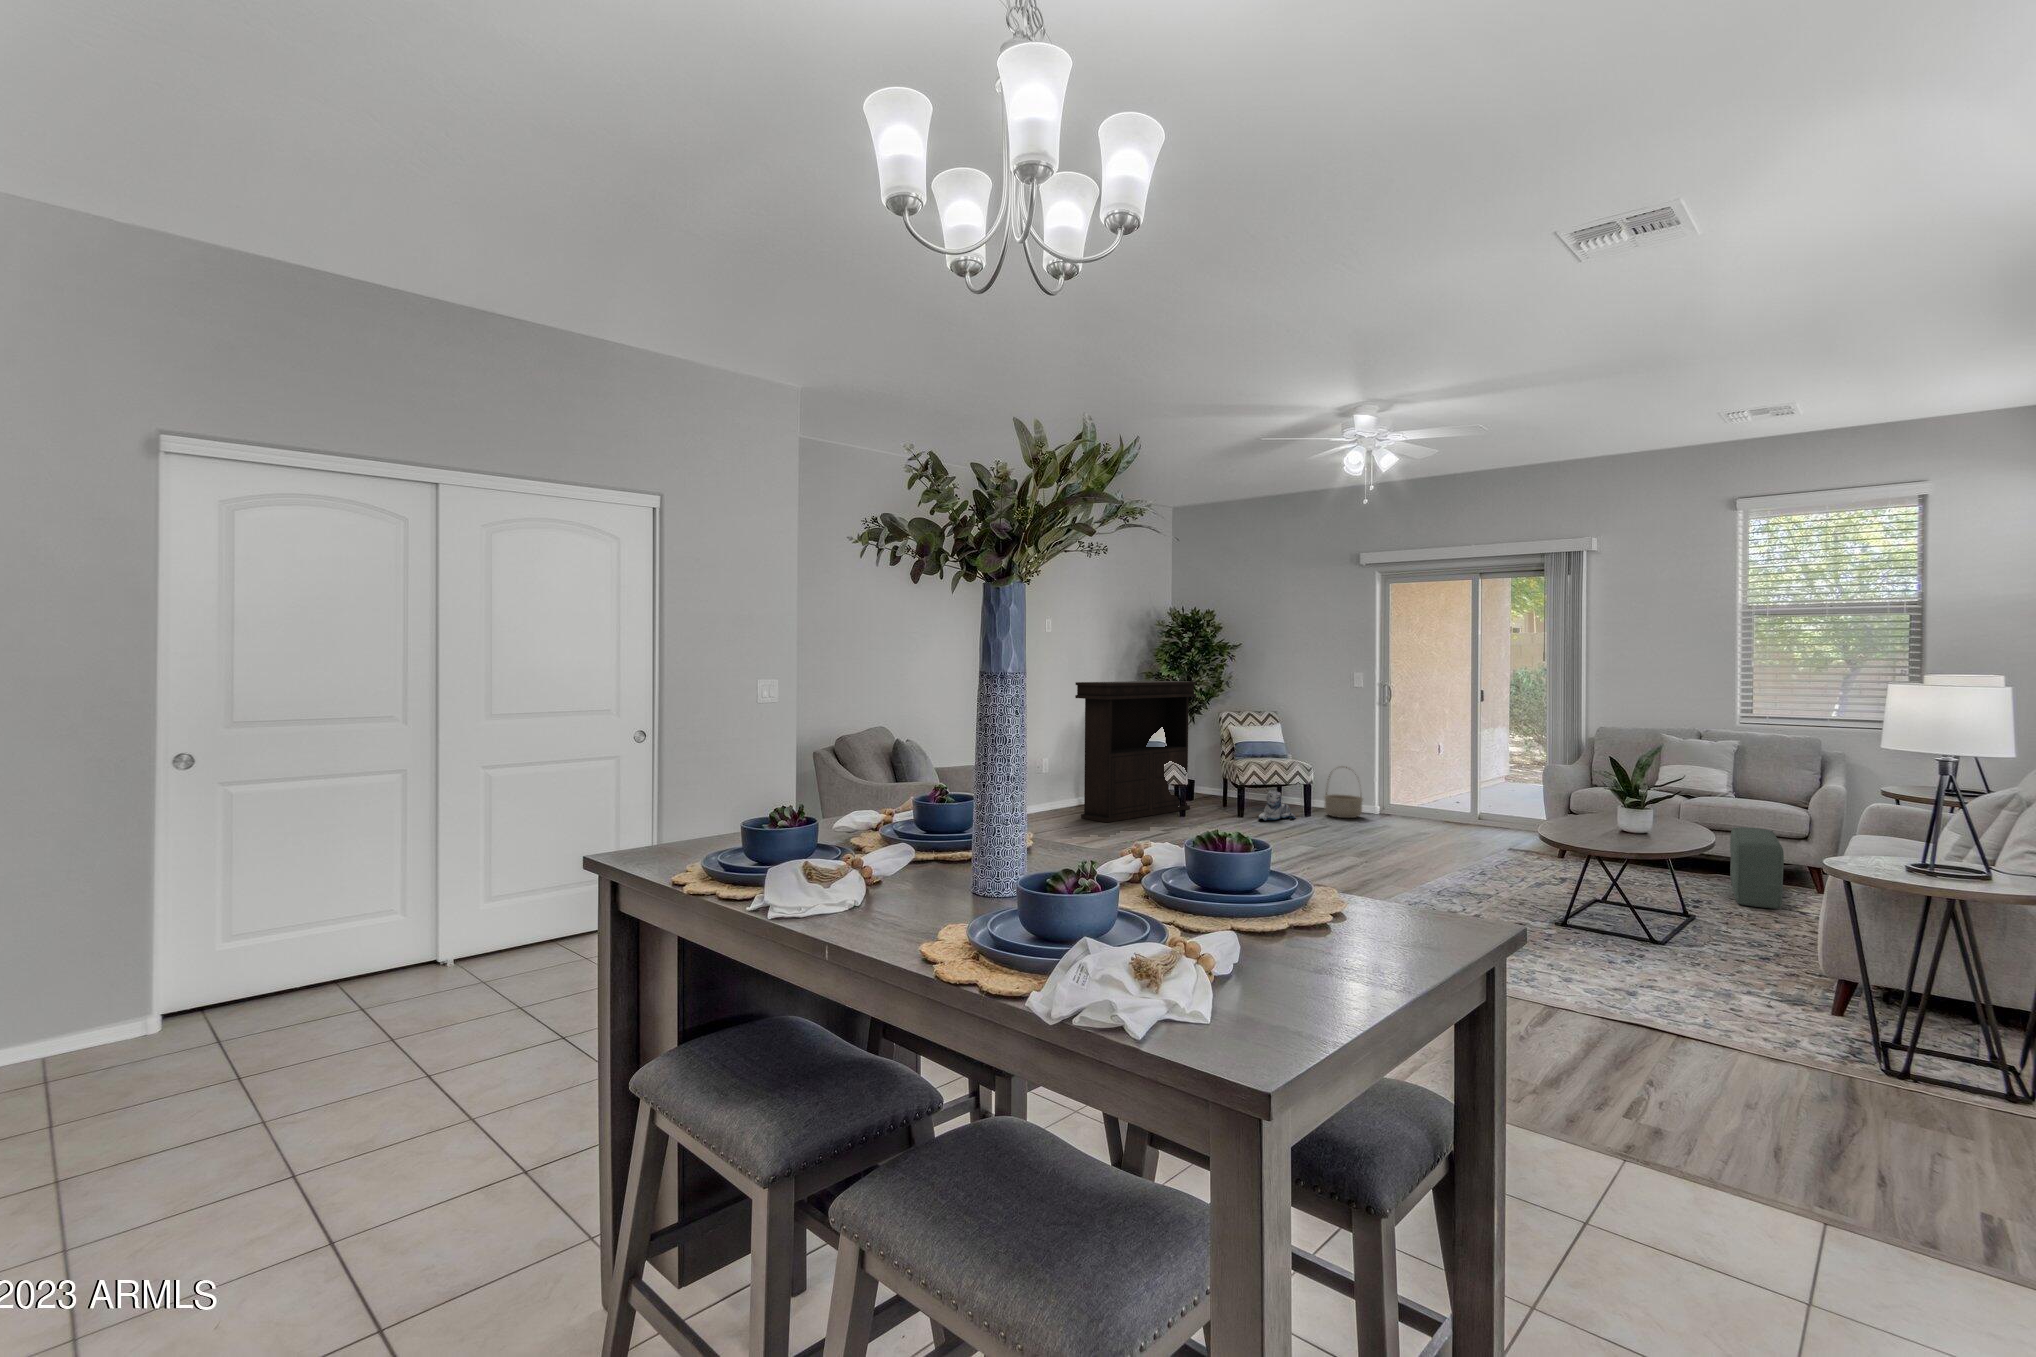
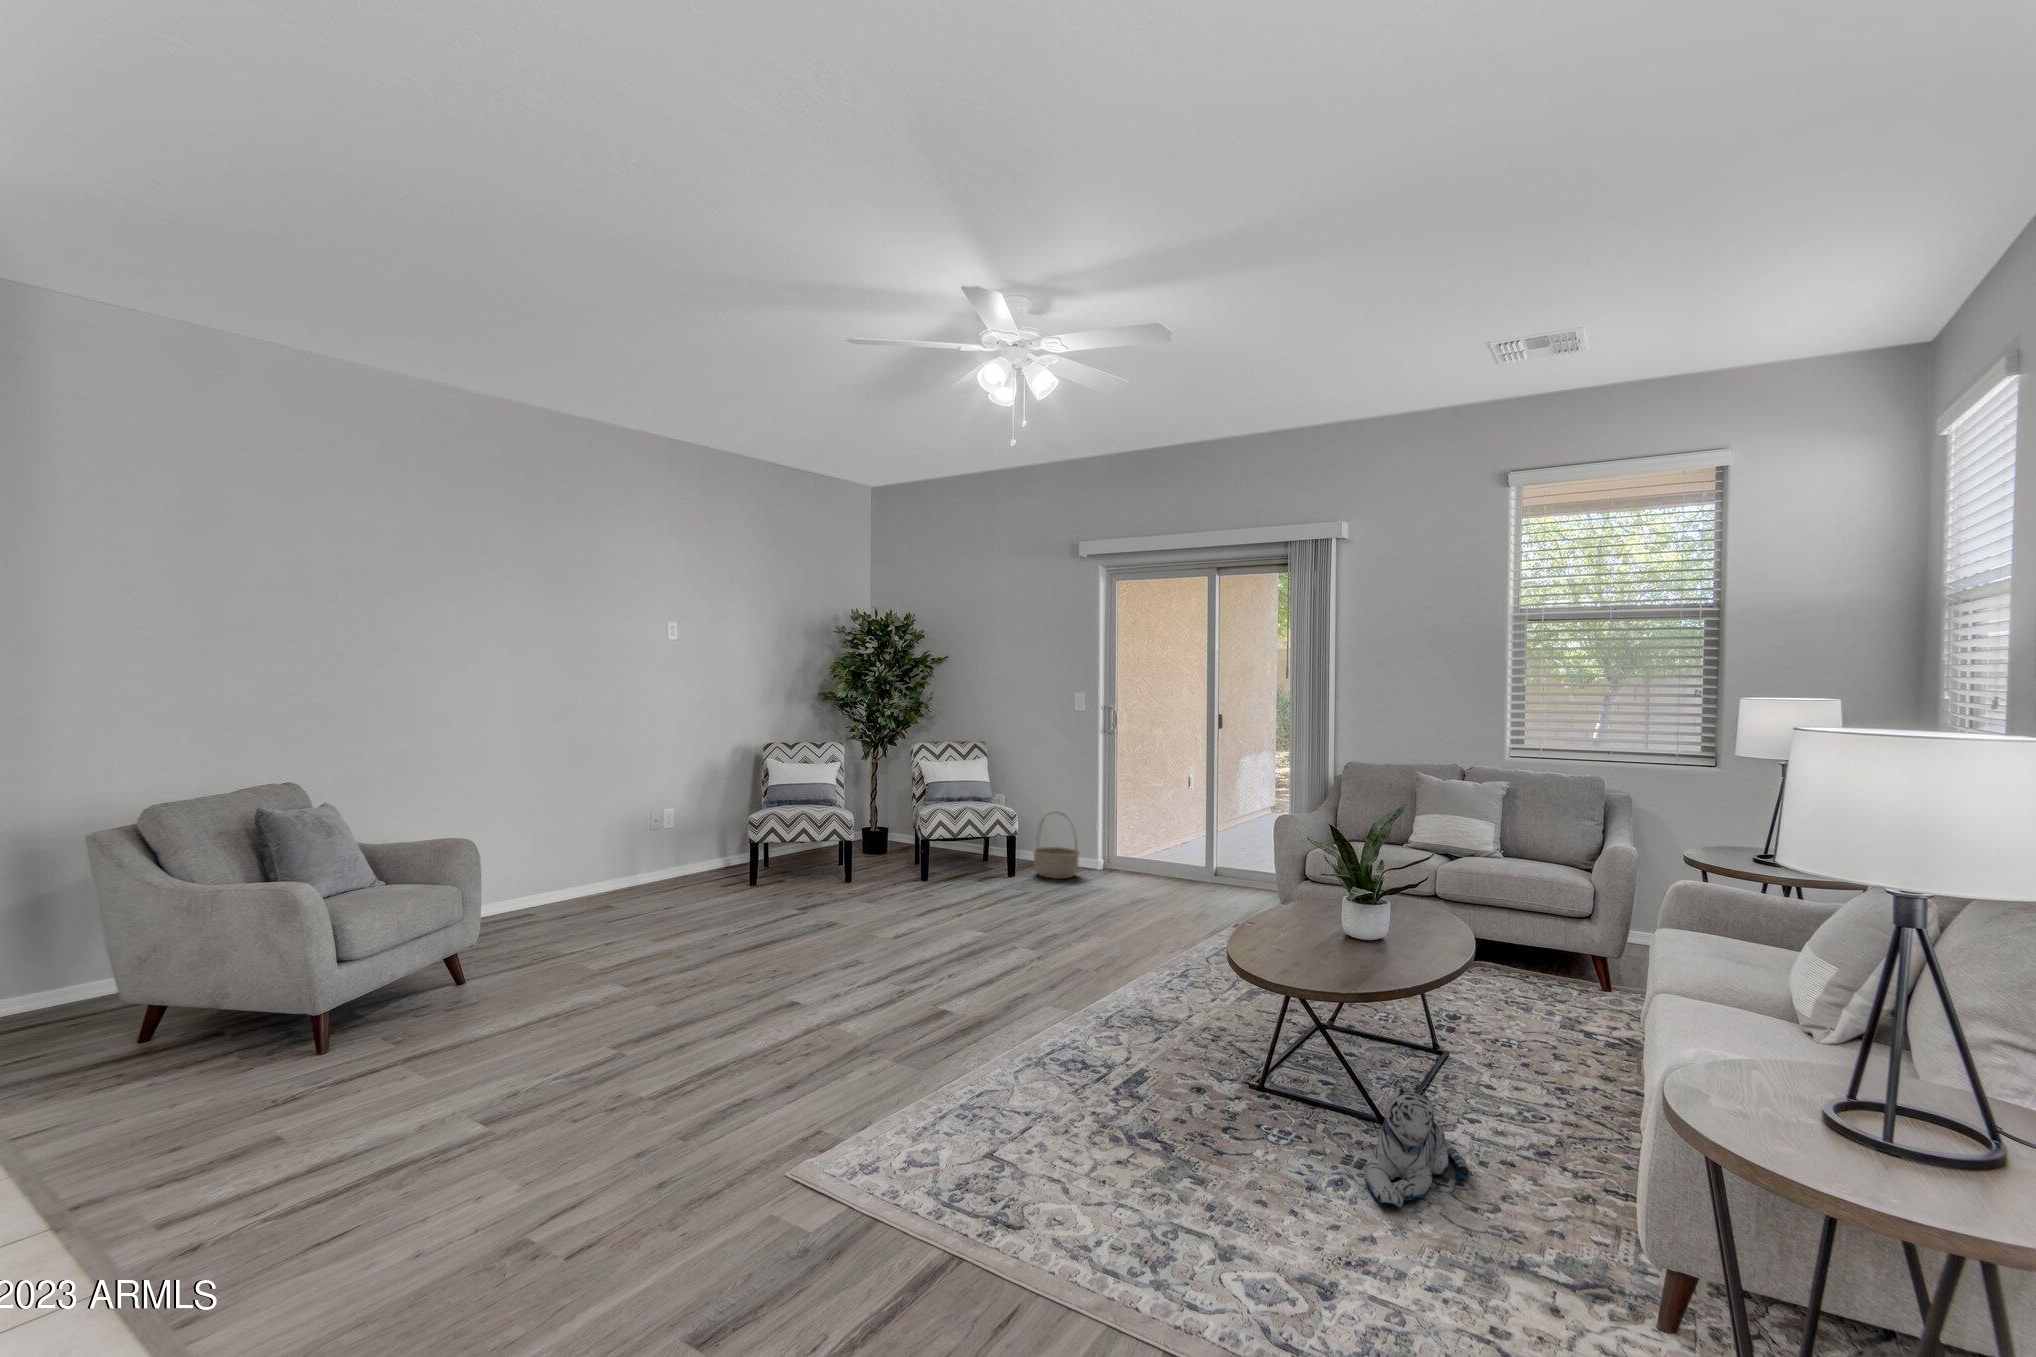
console table: present [1075,681,1196,822] -> none [695,702,876,896]
plush toy: present [1259,790,1295,820] -> present [1365,1088,1469,1207]
pouf: present [1730,827,1784,909] -> none [1498,904,1562,1031]

